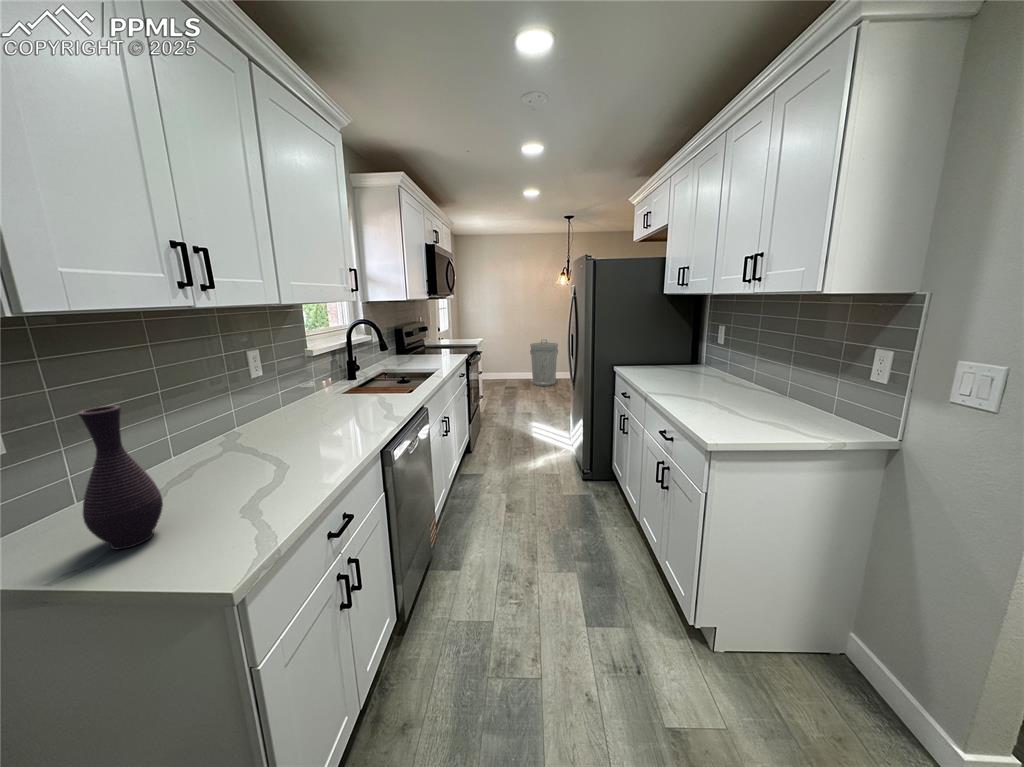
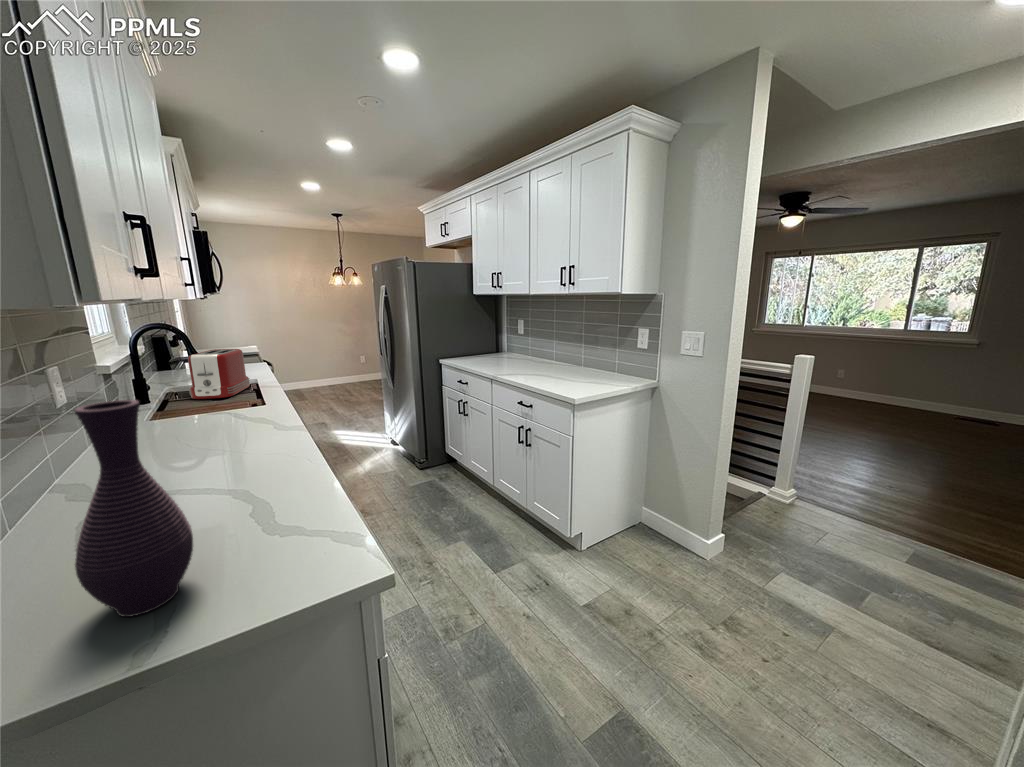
trash can: present [530,340,558,386] -> none [297,344,332,395]
toaster: none [375,349,421,388] -> present [188,349,250,399]

